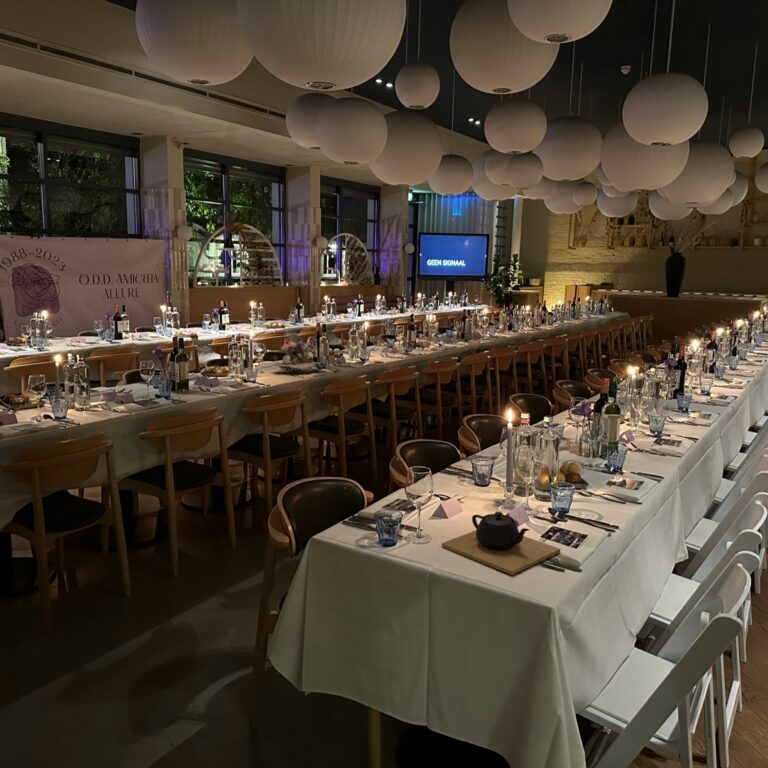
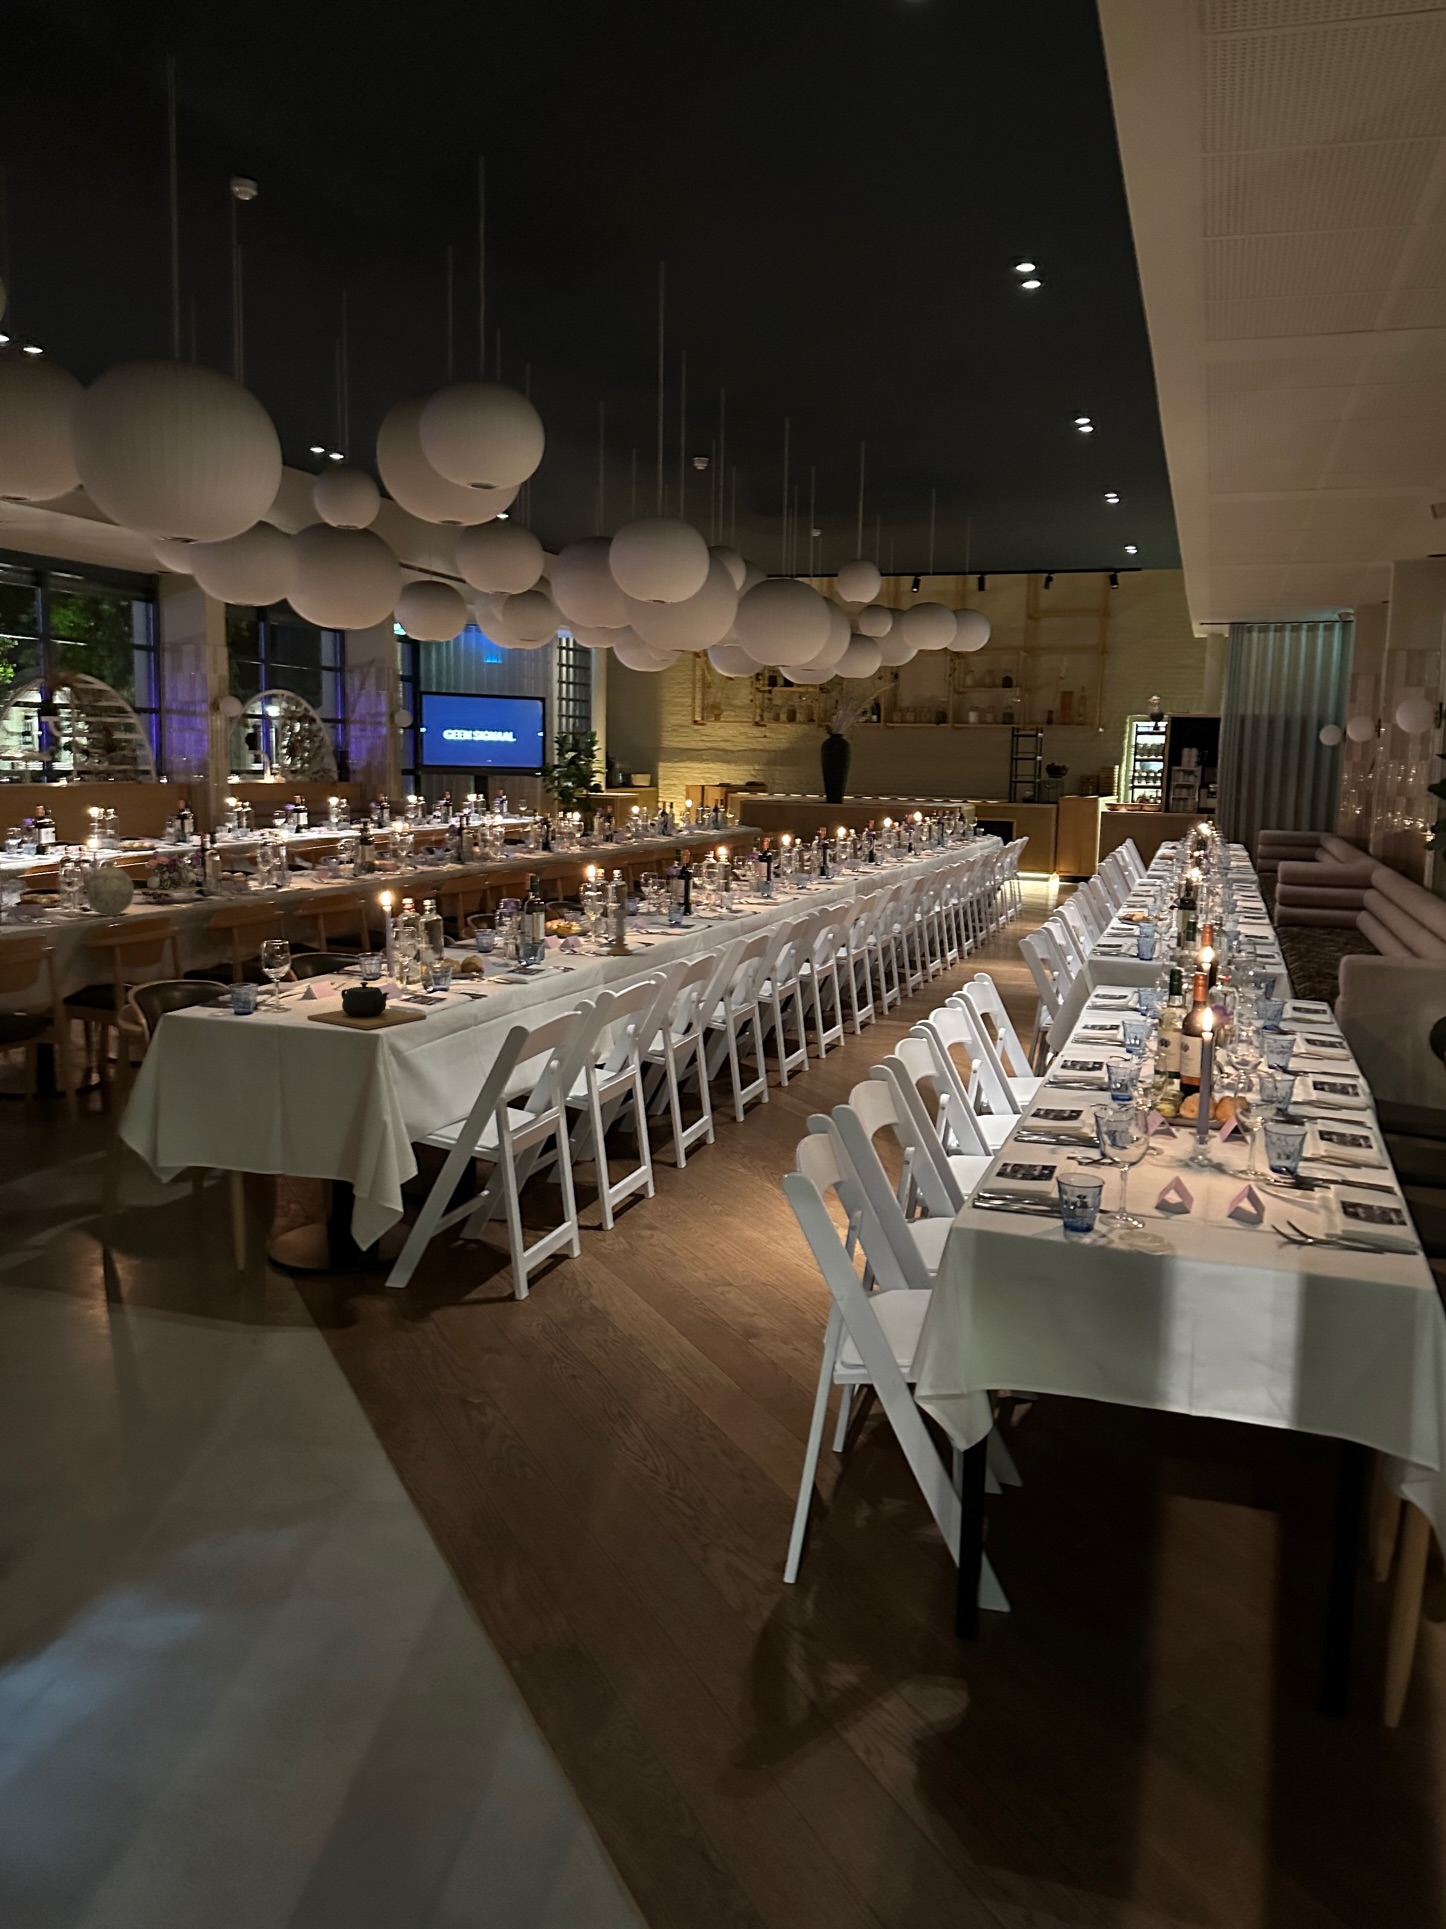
decorative vase: none [244,348,275,387] -> present [86,860,134,916]
candle holder: none [647,405,672,445] -> present [606,910,632,955]

